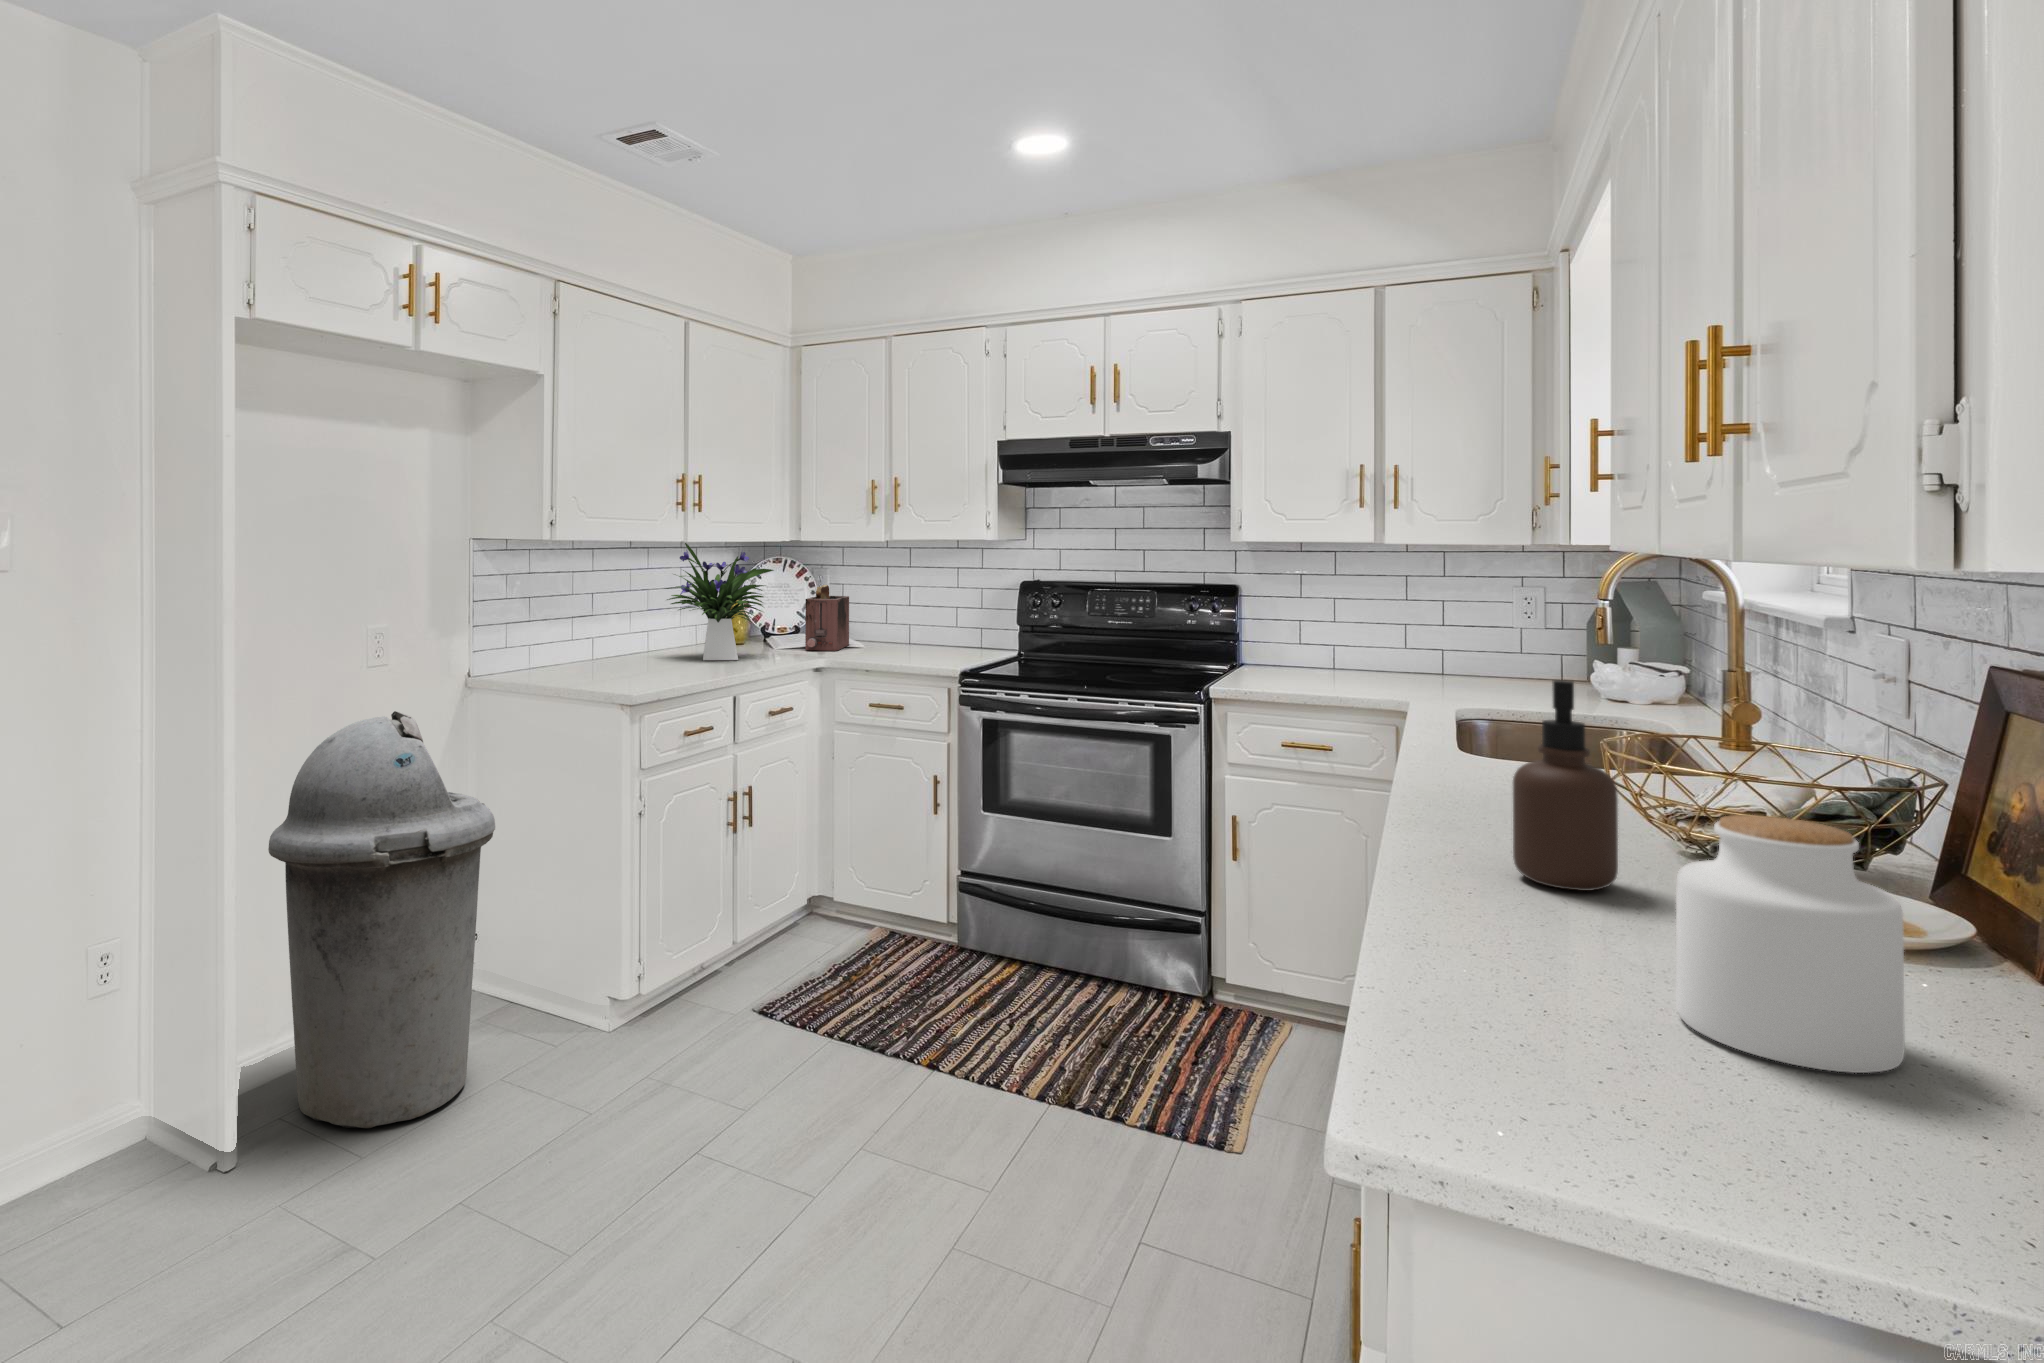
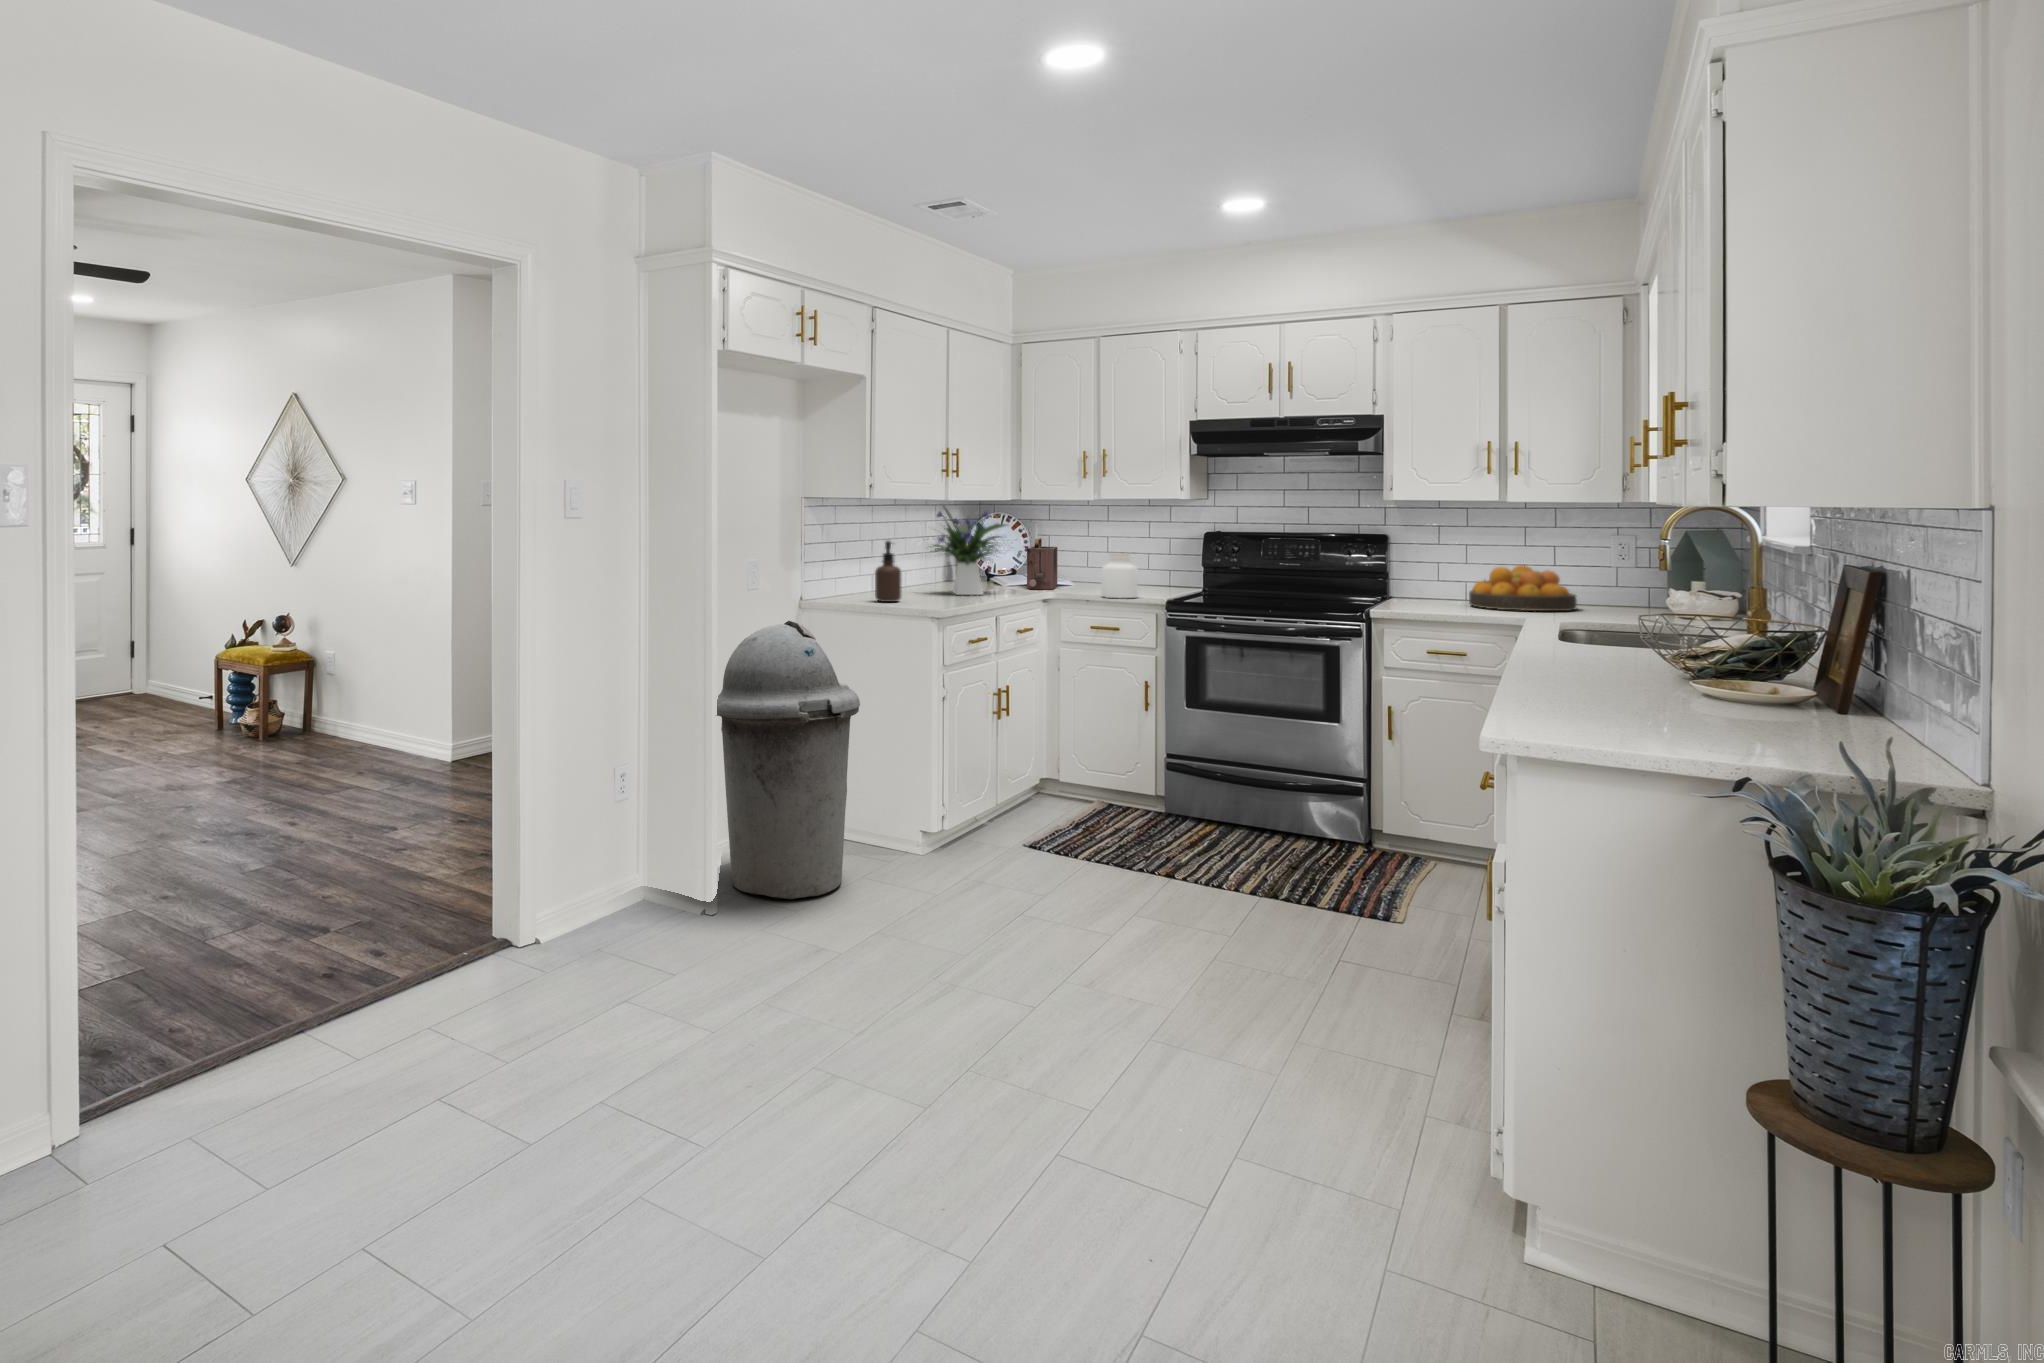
fruit bowl: none [1337,626,1473,689] -> present [1469,565,1577,611]
soap dispenser: present [1513,680,1618,891] -> present [875,541,901,602]
jar: present [1676,815,1905,1073] -> present [1101,554,1138,598]

